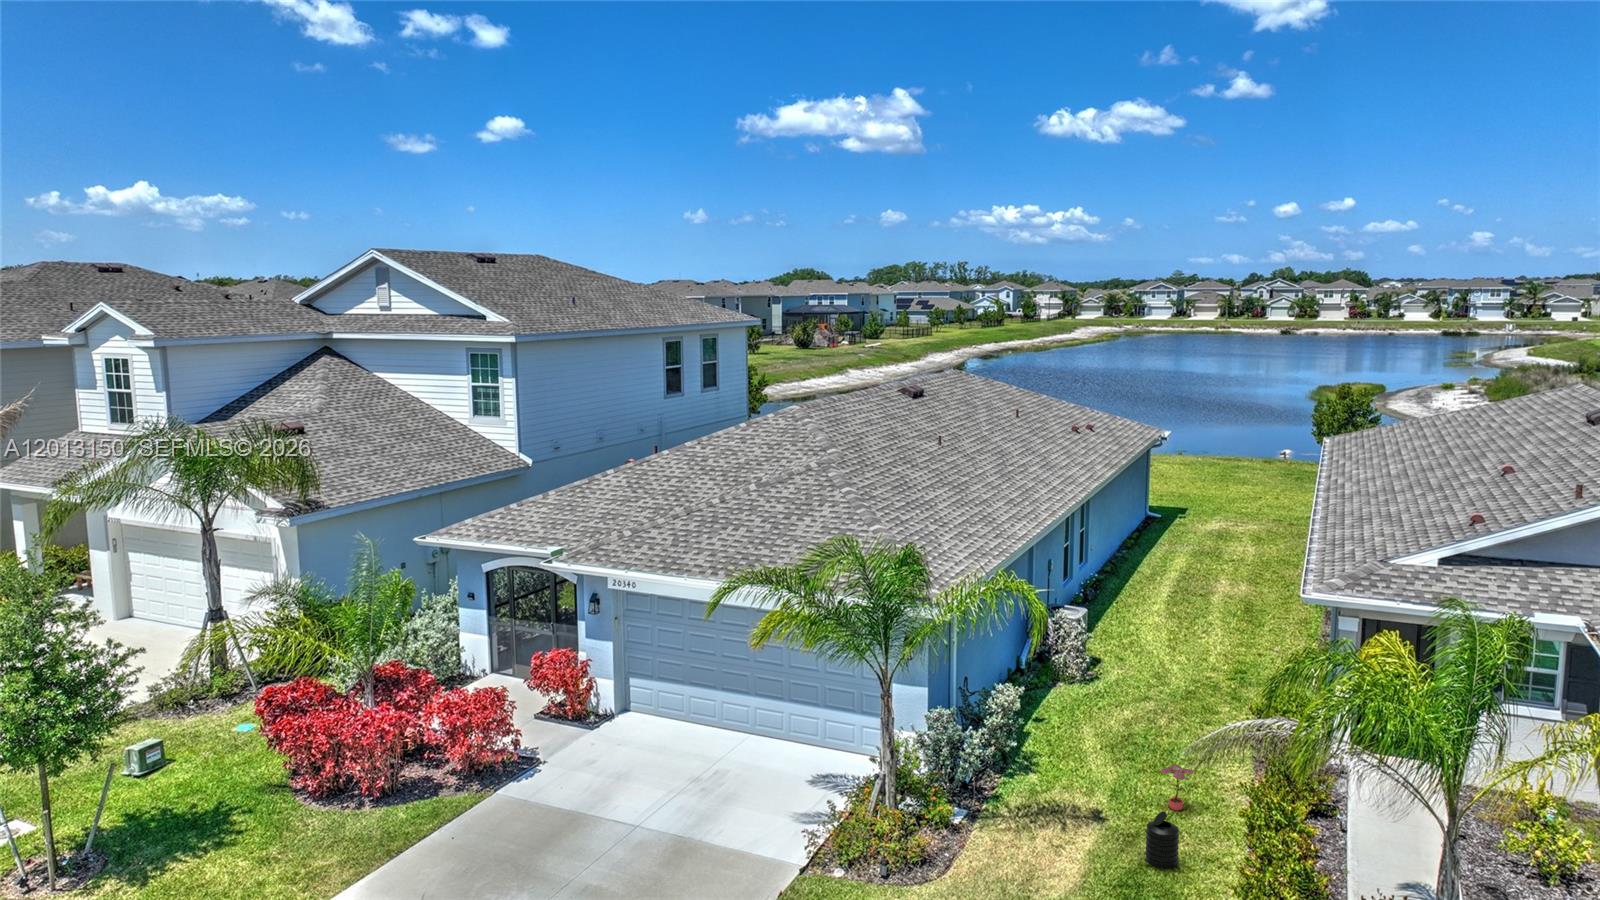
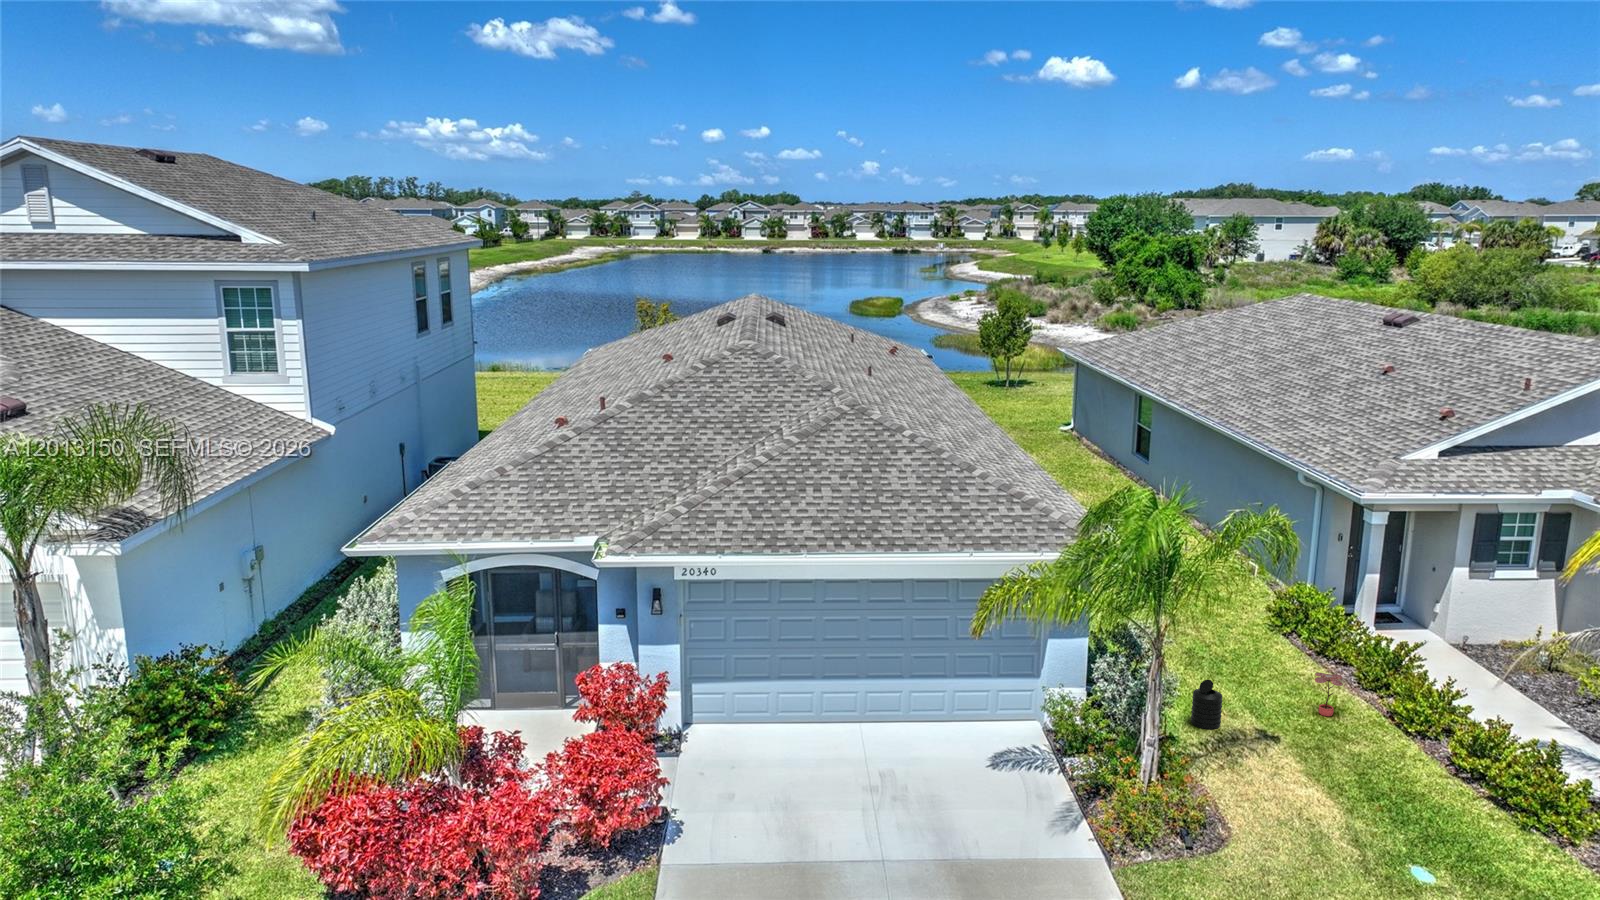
trash can: present [1145,811,1179,868] -> present [1191,680,1223,730]

